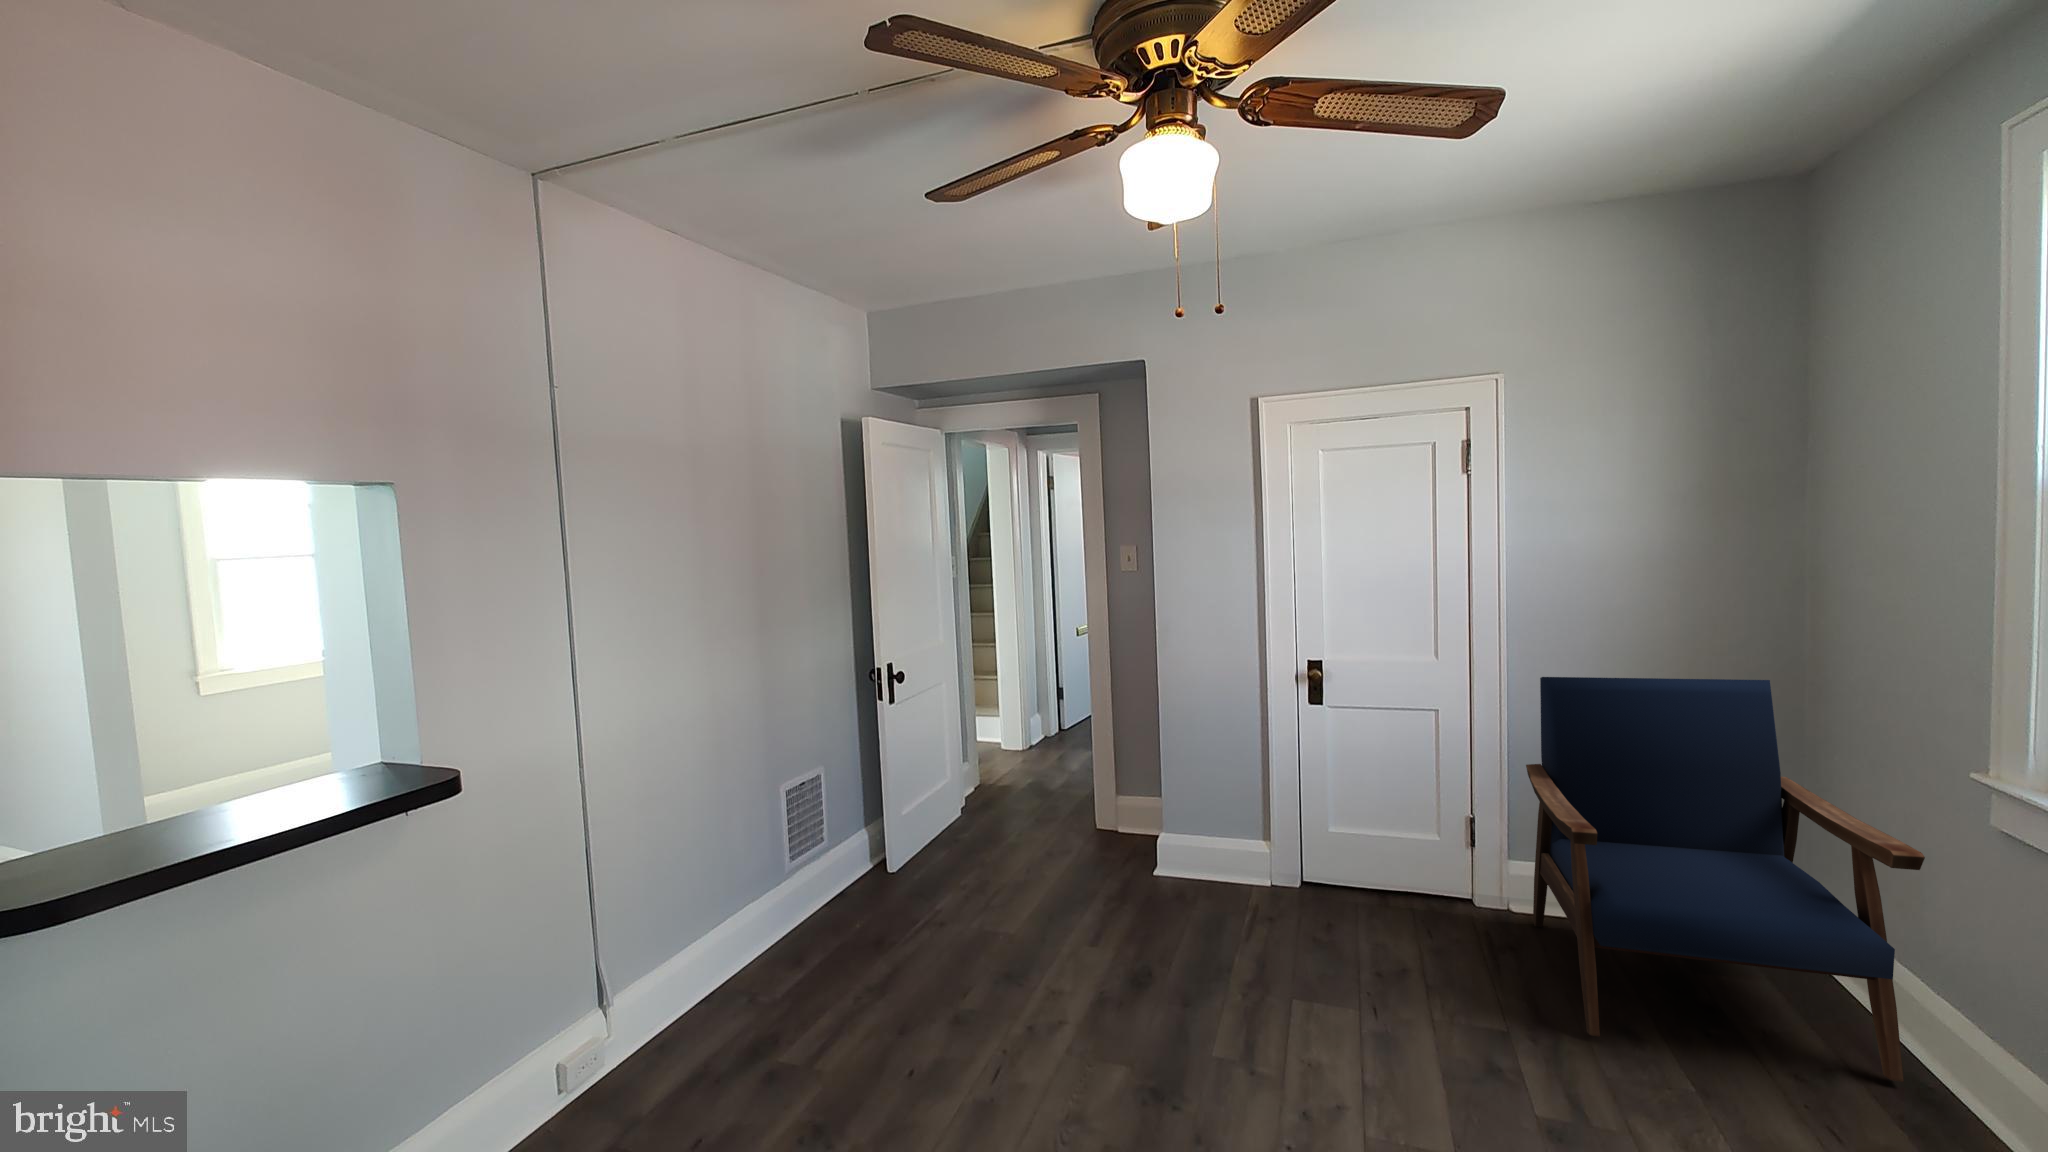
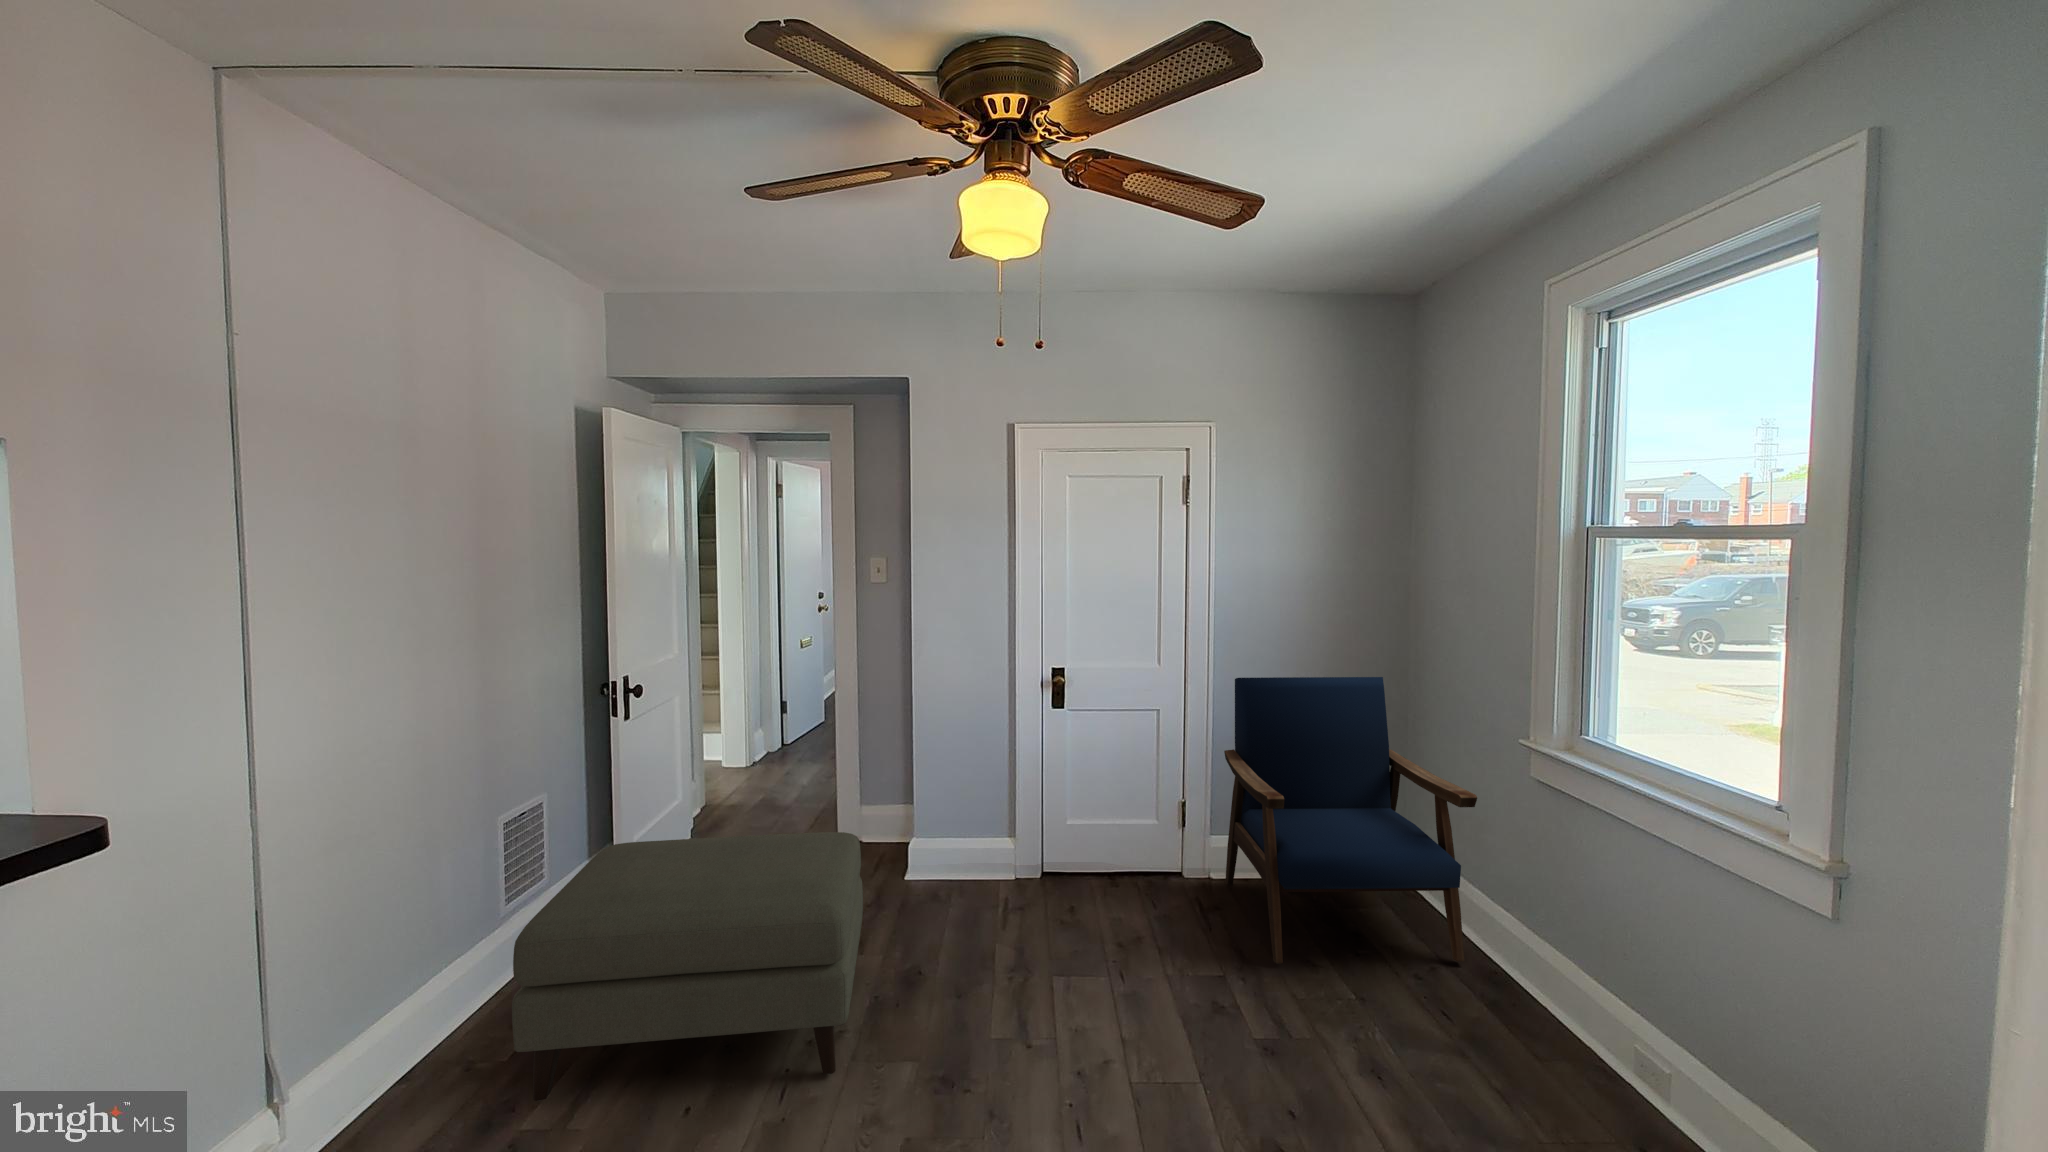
ottoman: none [782,817,1095,1064] -> present [512,832,863,1101]

